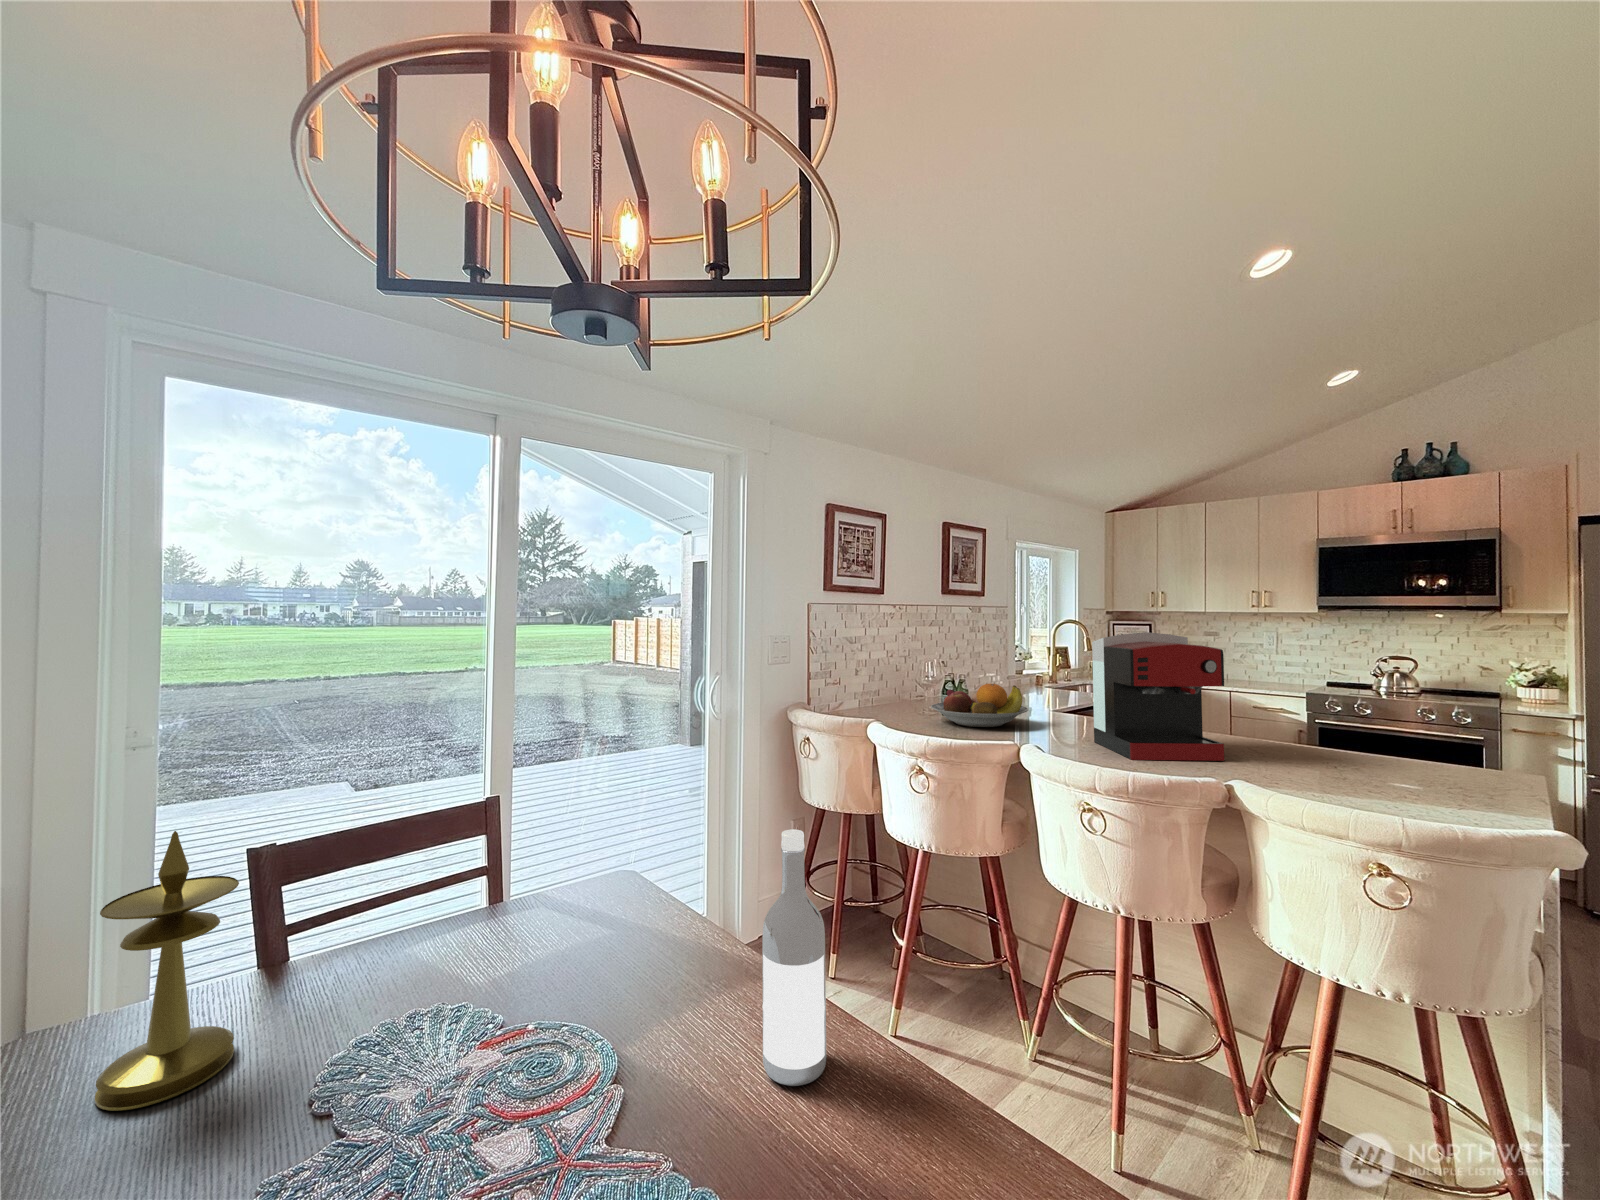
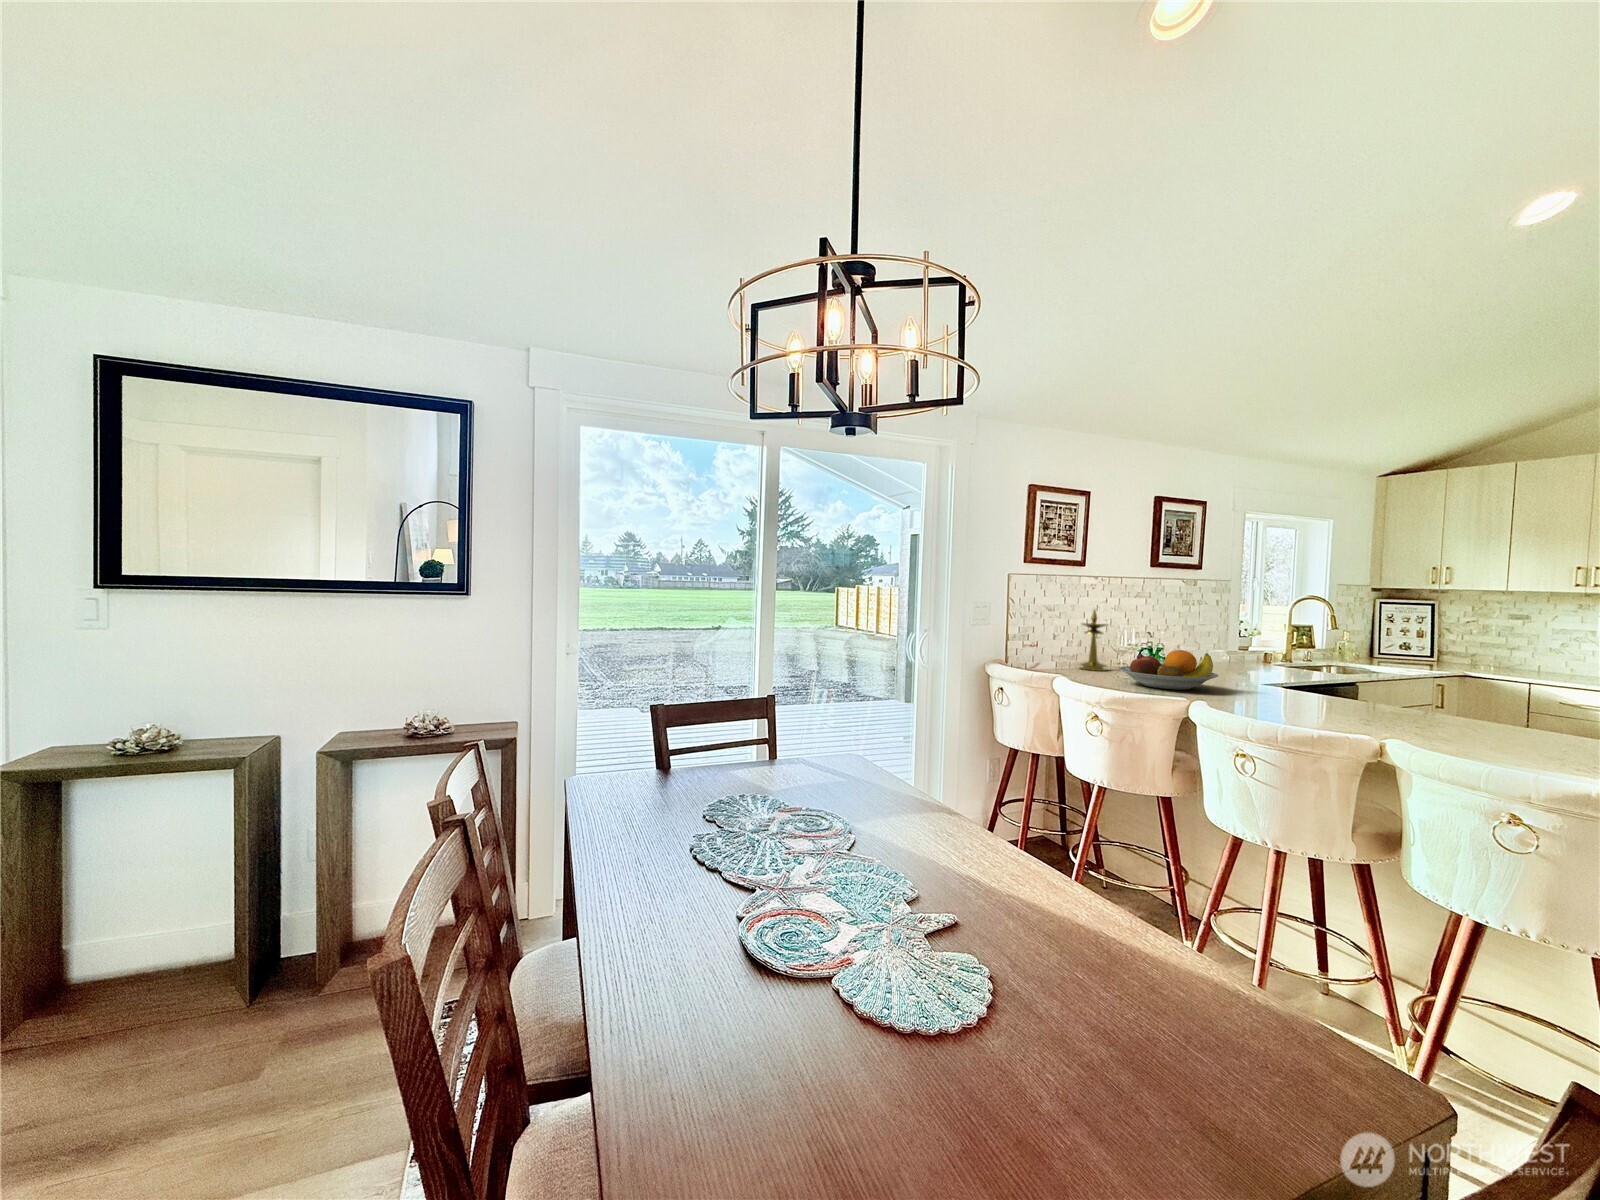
coffee maker: present [1092,632,1224,761] -> none [1278,605,1414,729]
wine bottle: present [762,829,826,1086] -> none [934,712,975,861]
candlestick: present [95,831,239,1111] -> present [1080,609,1106,671]

